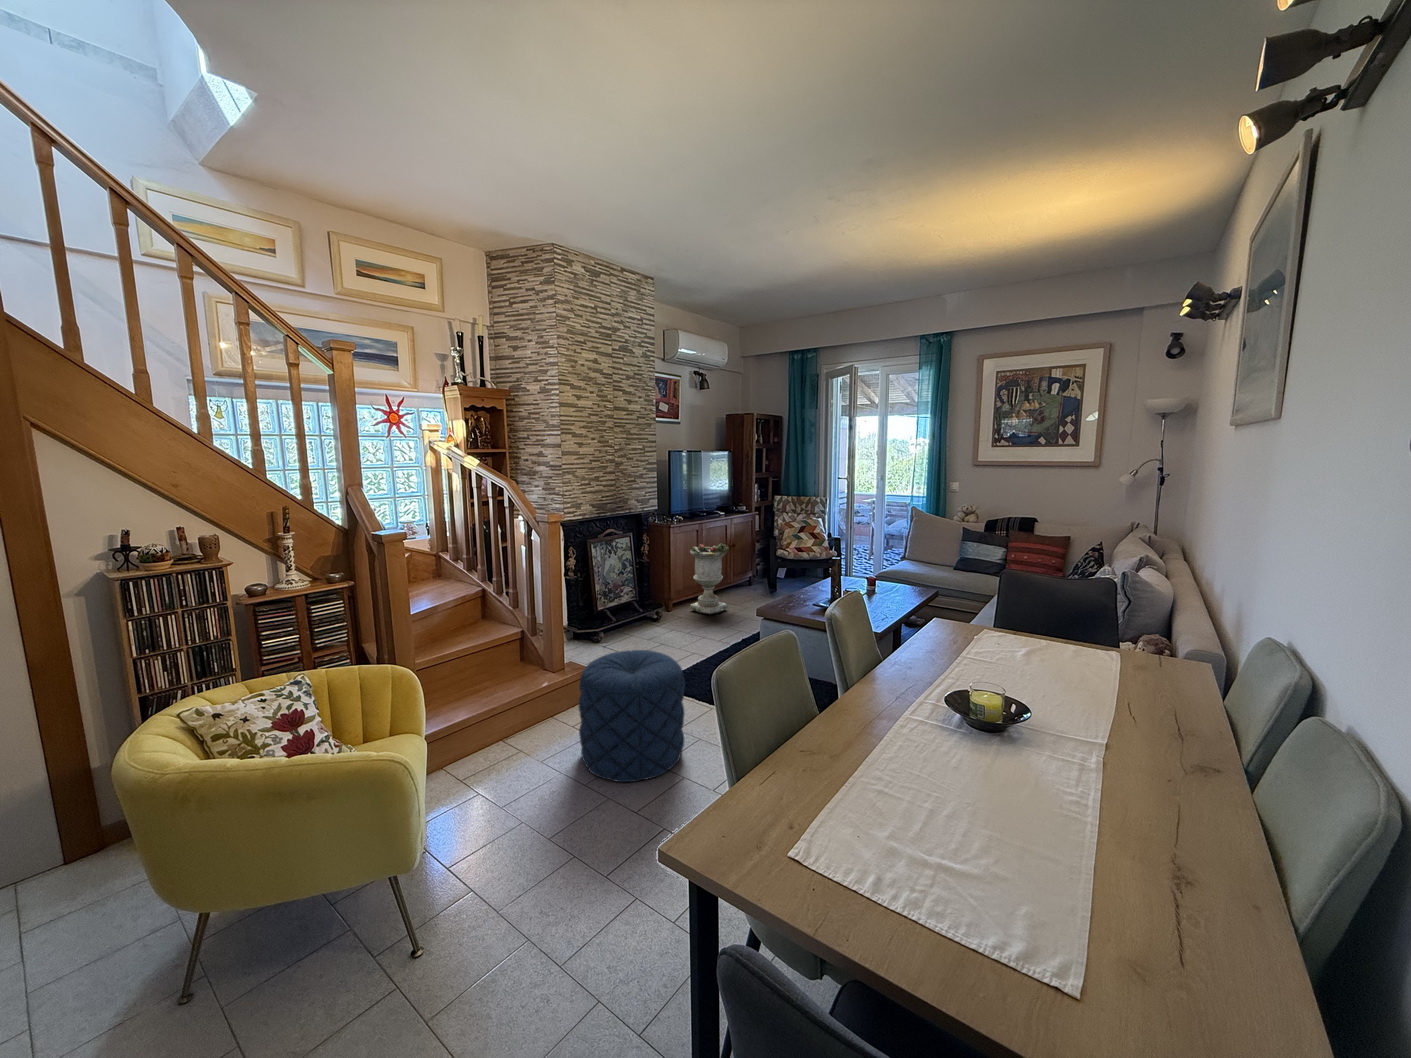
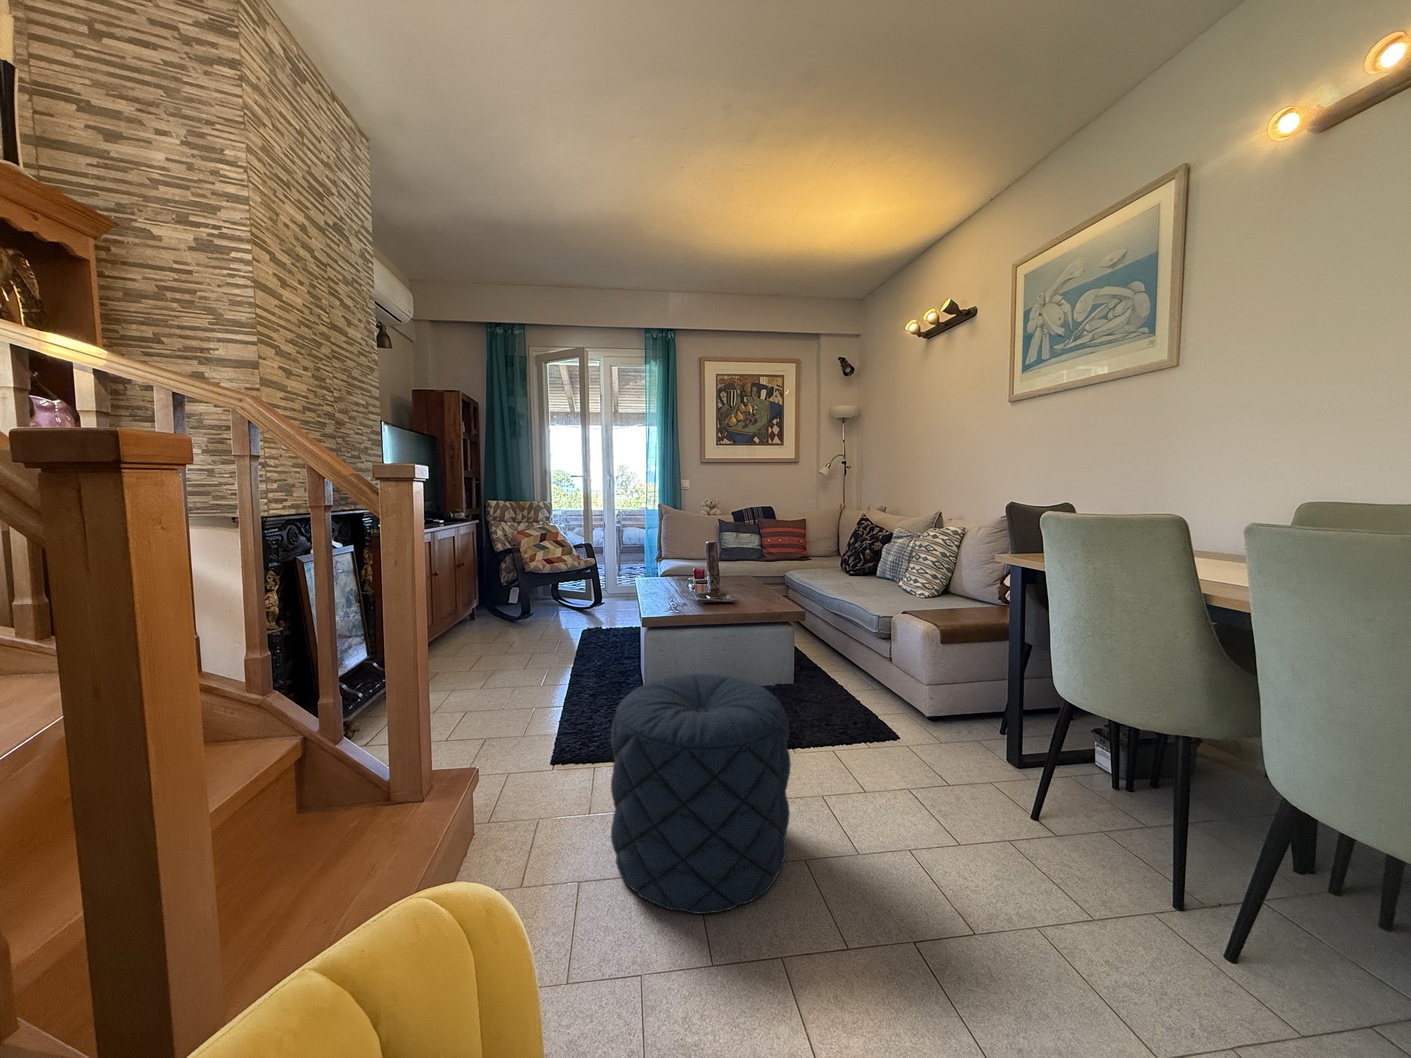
planter: present [690,543,729,614] -> none [436,553,496,659]

